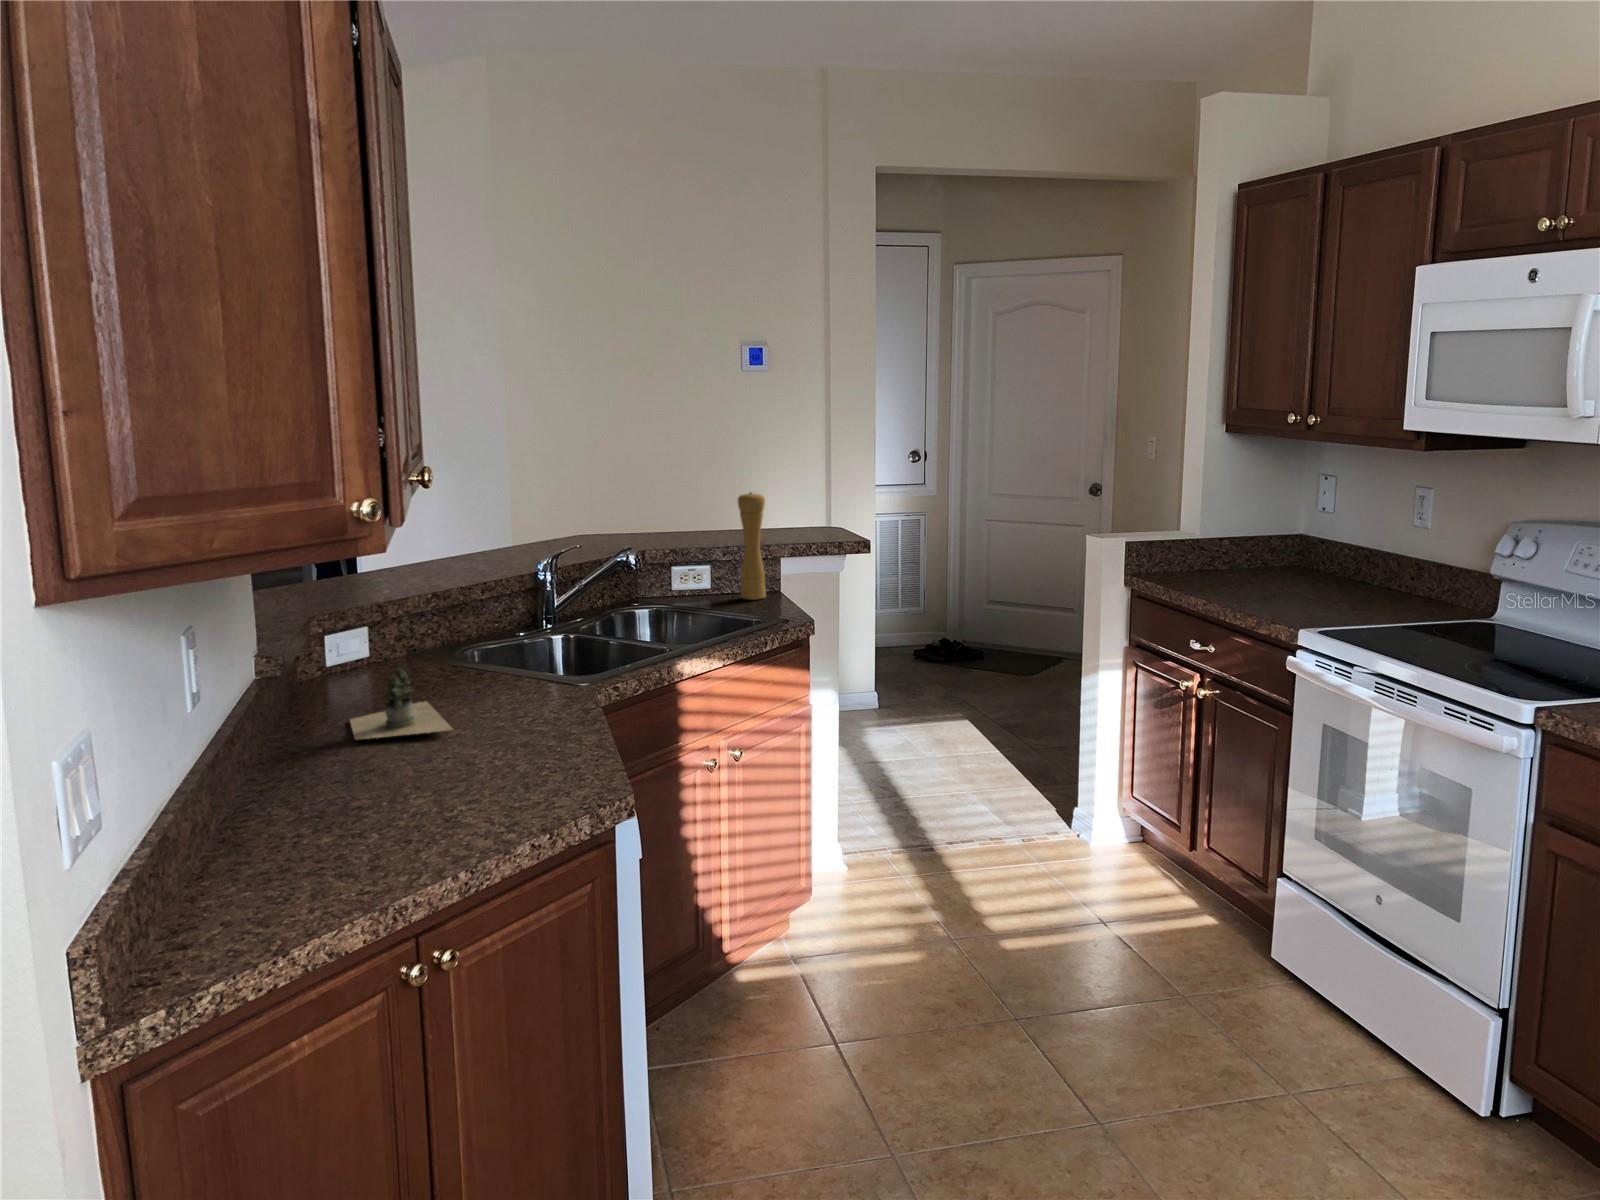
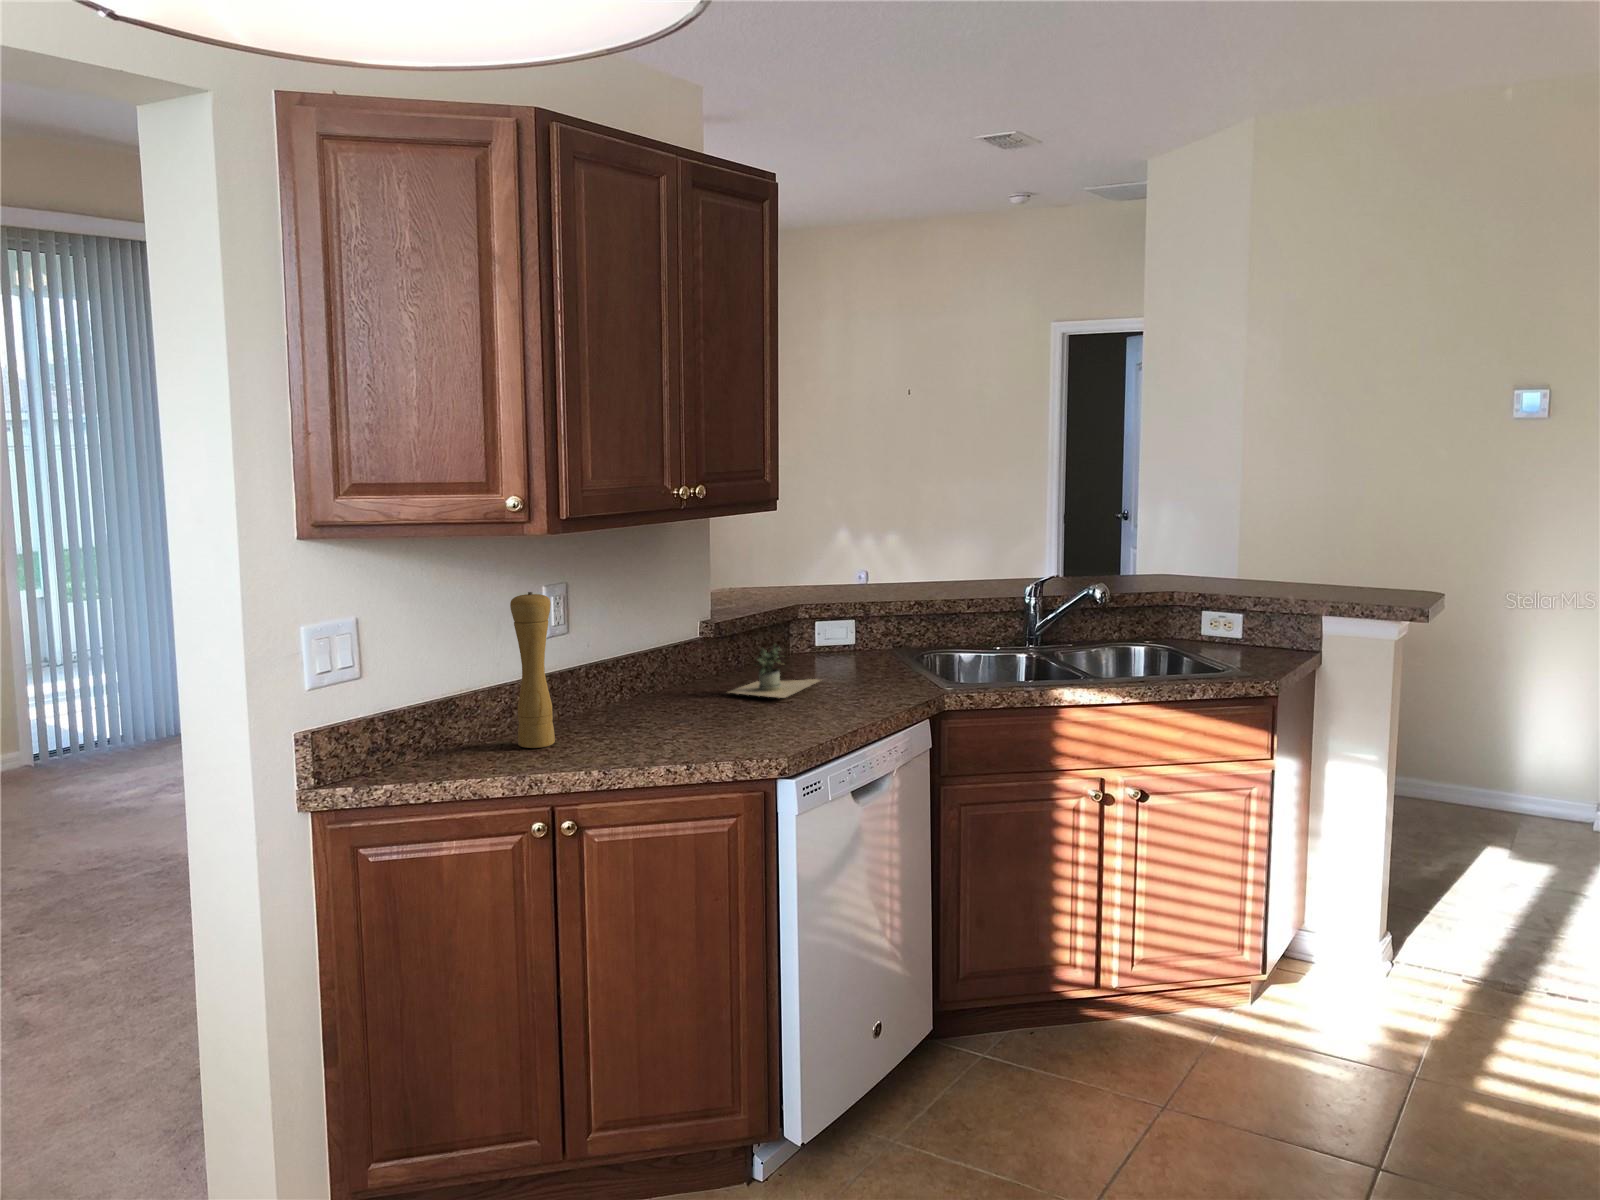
pepper mill: present [738,492,766,600] -> present [510,592,555,748]

